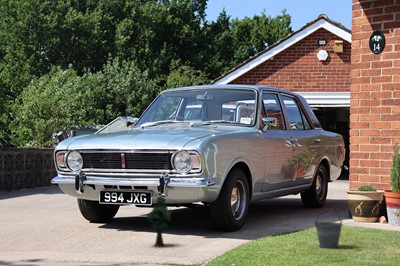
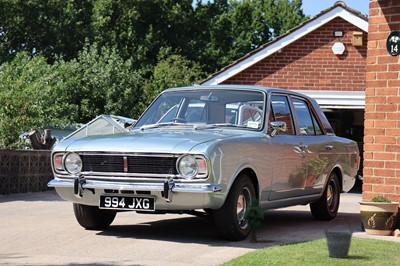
decorative plant: present [147,193,171,246] -> present [242,194,264,243]

